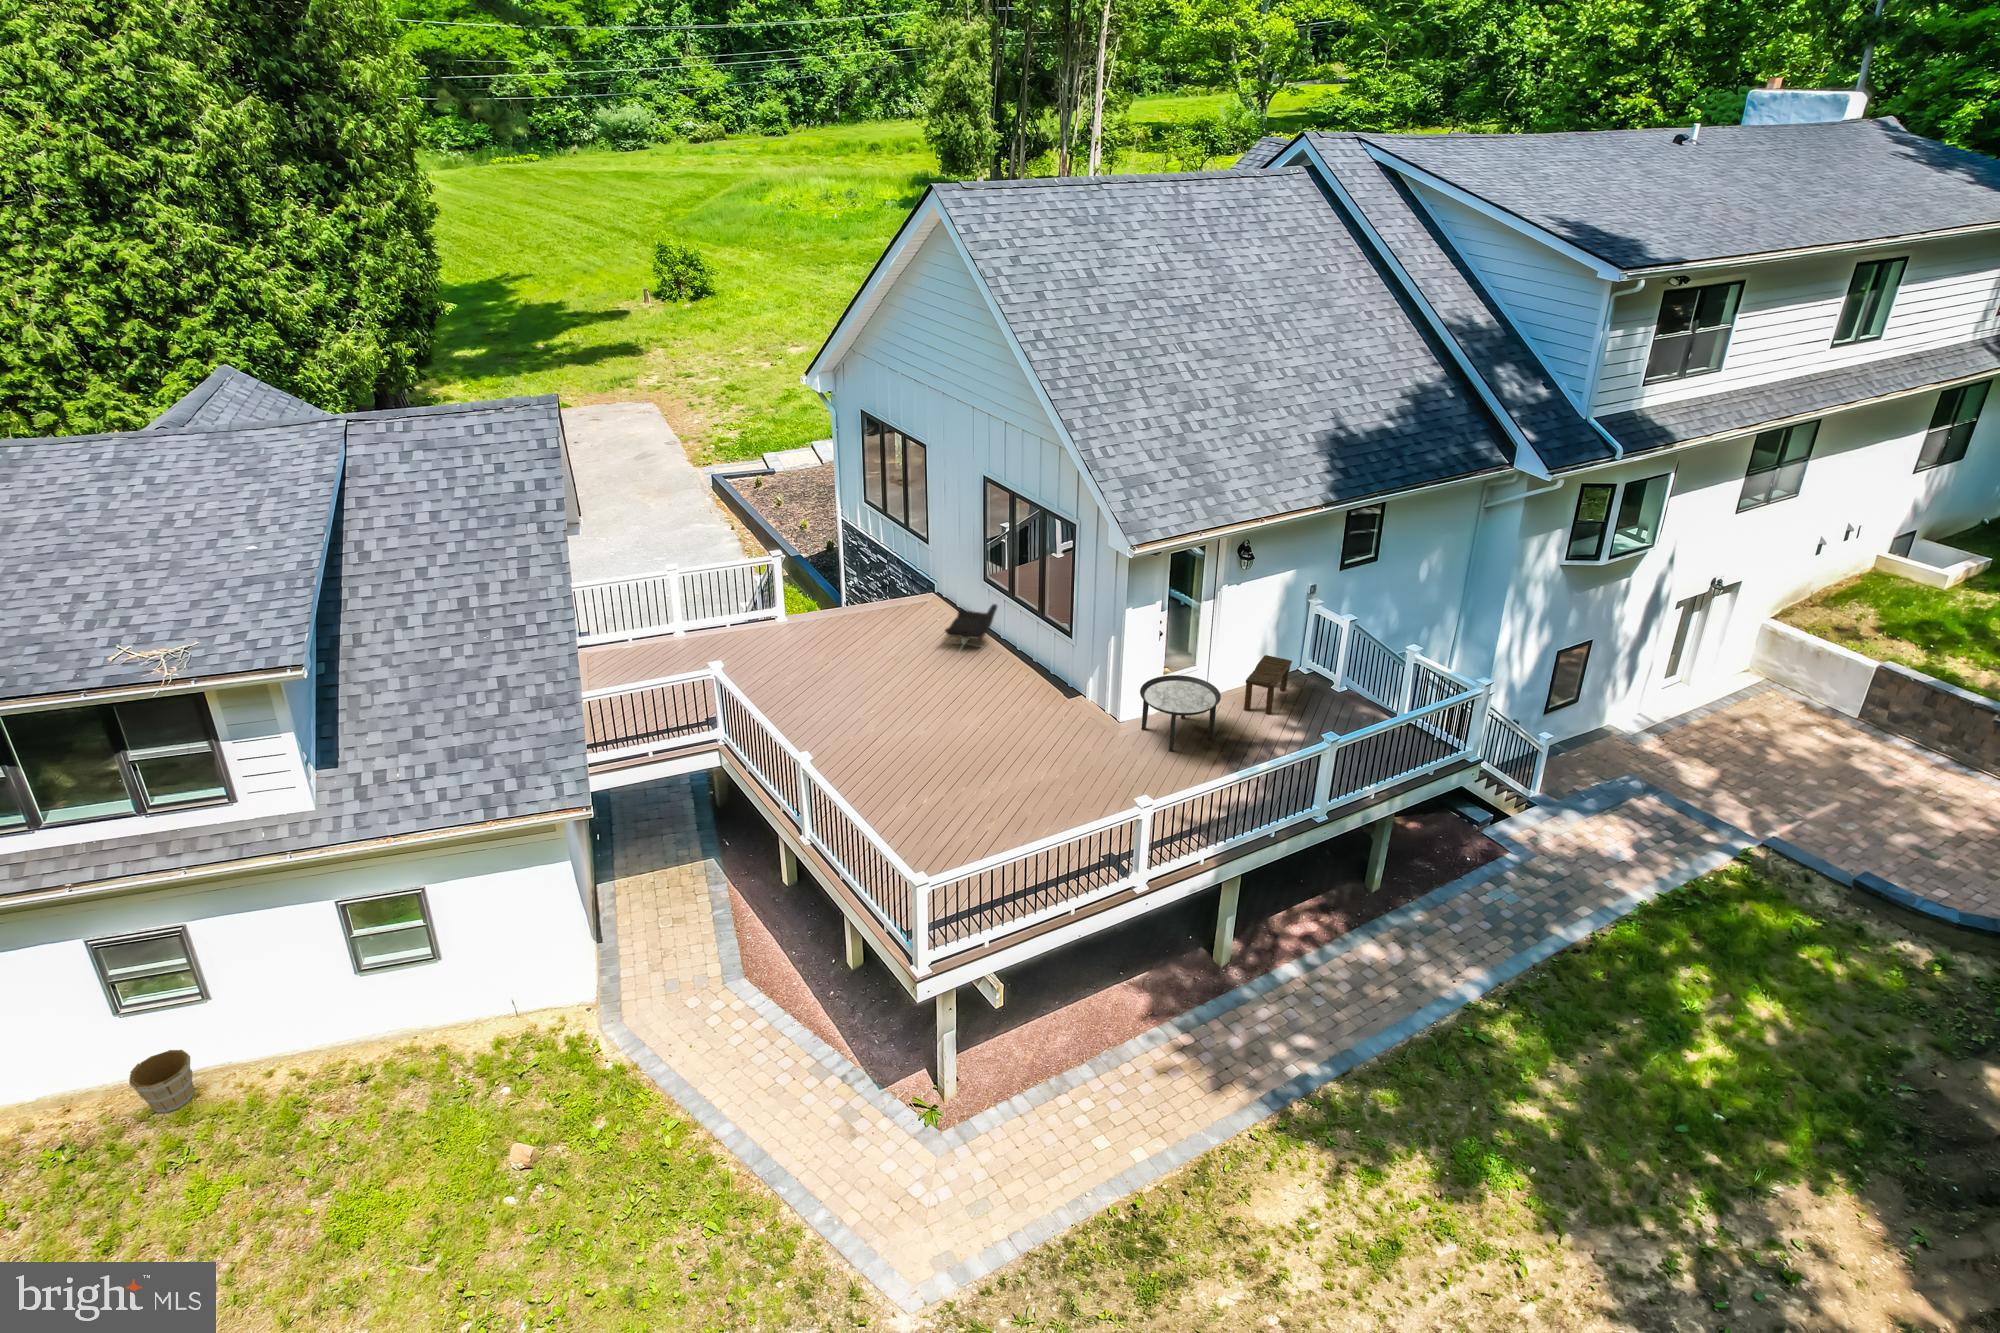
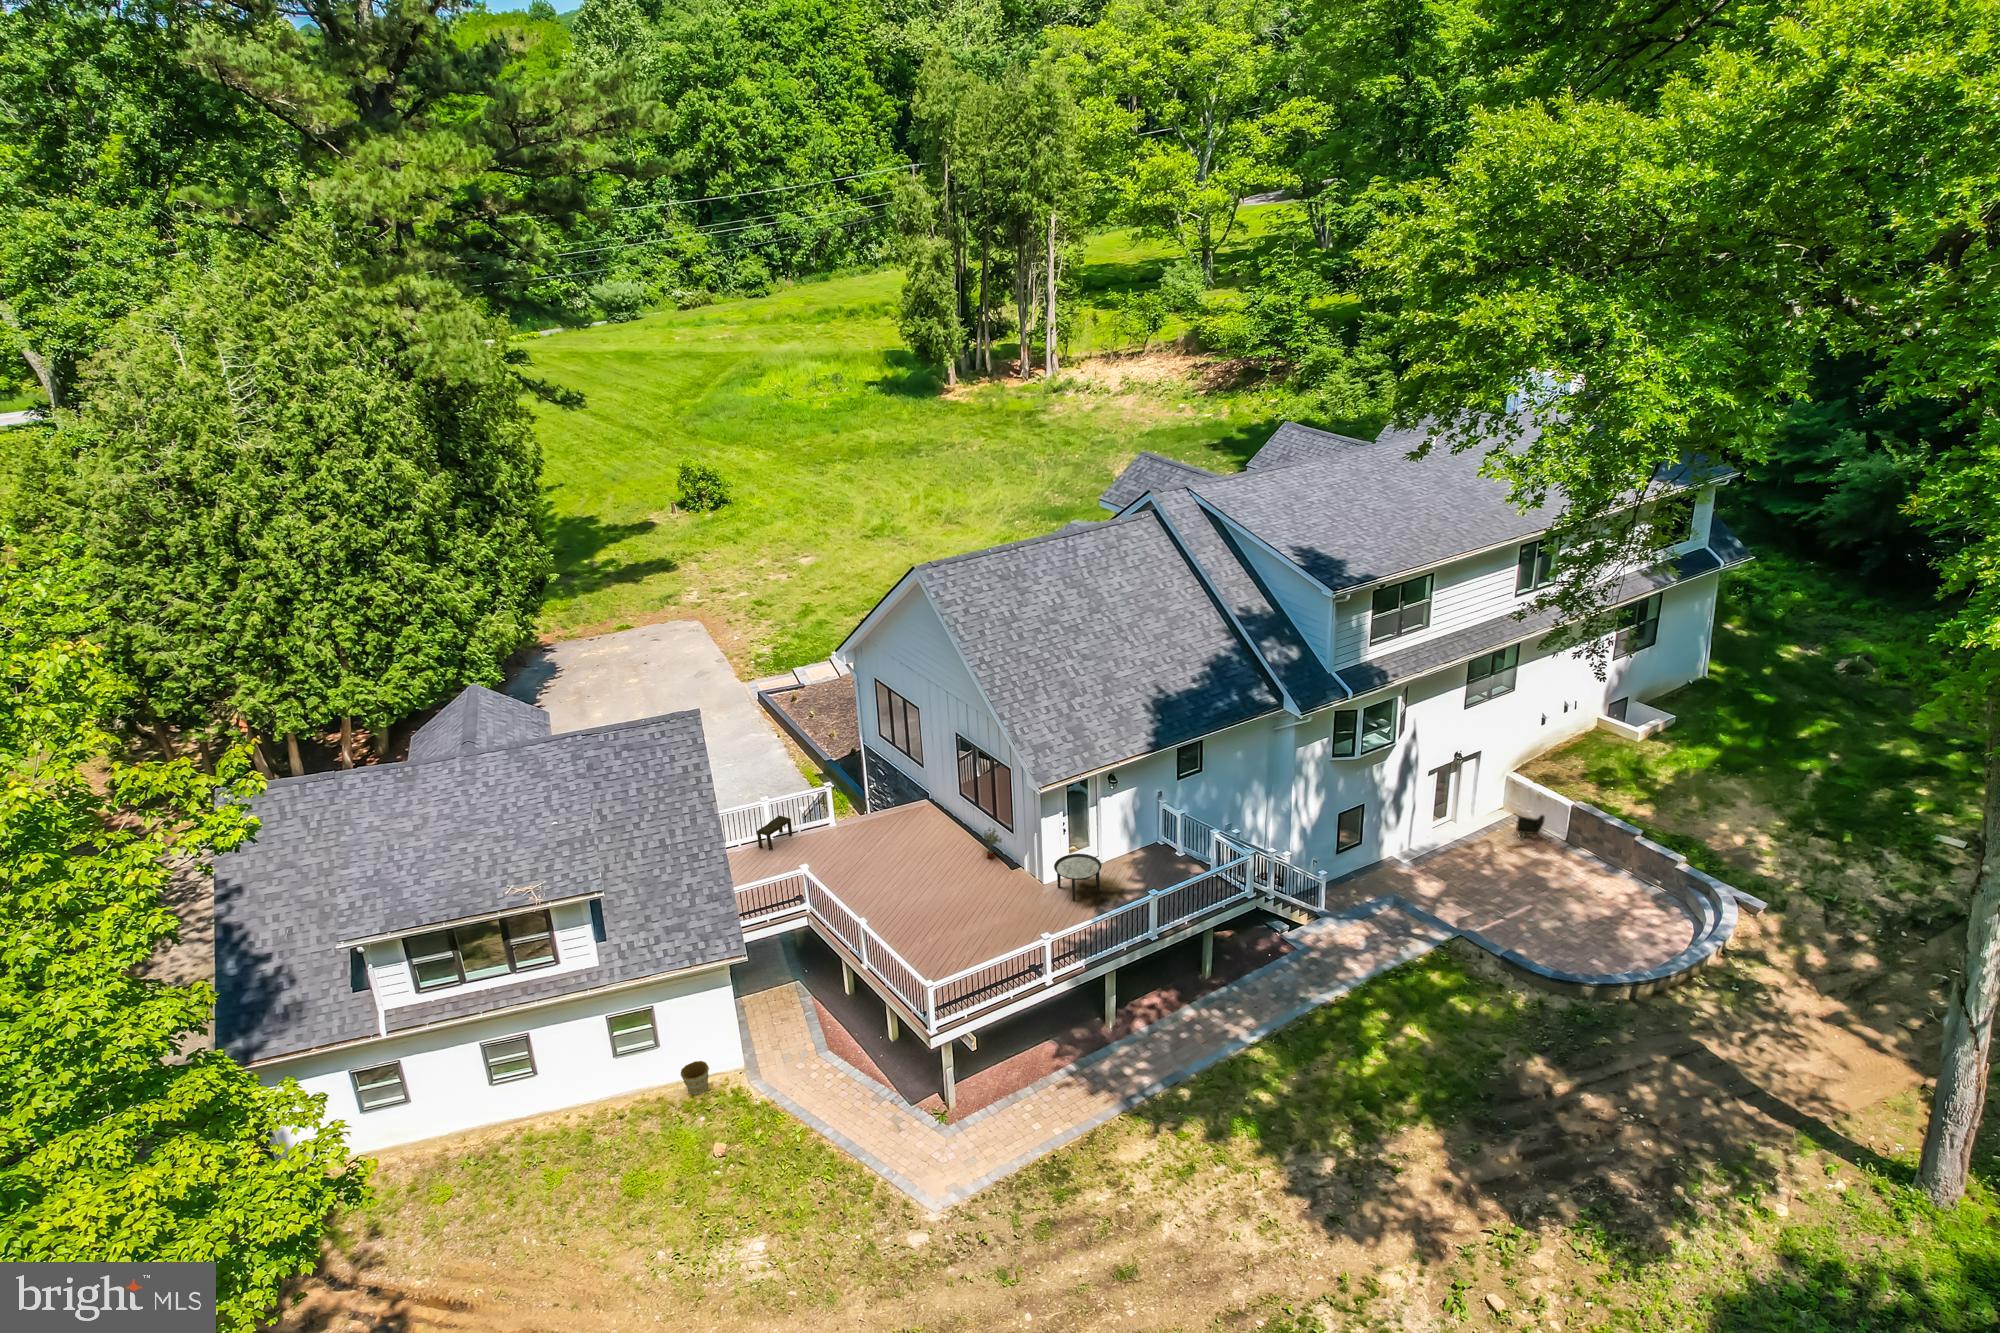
lounge chair: present [945,604,997,653] -> present [1516,815,1545,838]
potted tree: none [1018,627,1050,680] -> present [984,828,1002,859]
bench: present [1244,655,1292,714] -> present [756,815,792,850]
wooden bucket: present [129,1050,194,1113] -> present [681,1061,709,1095]

